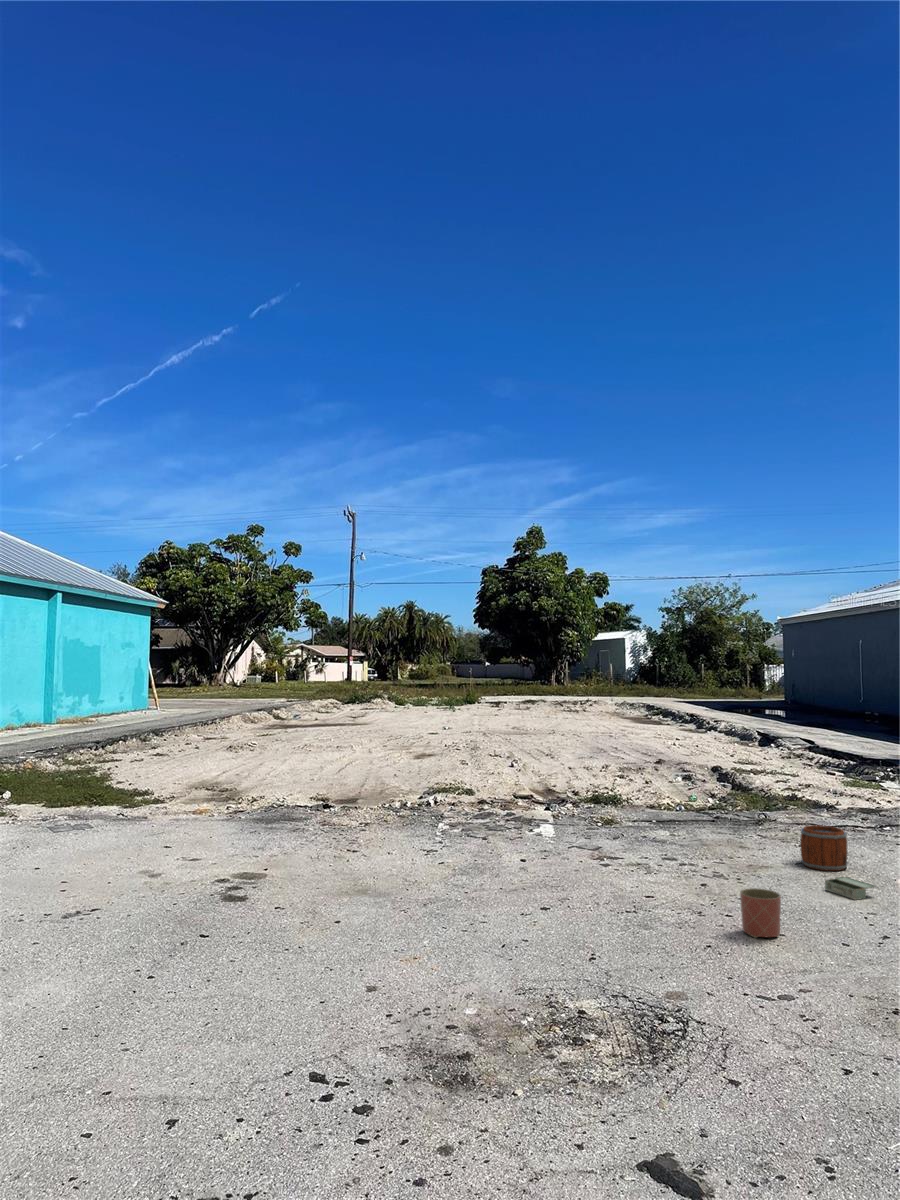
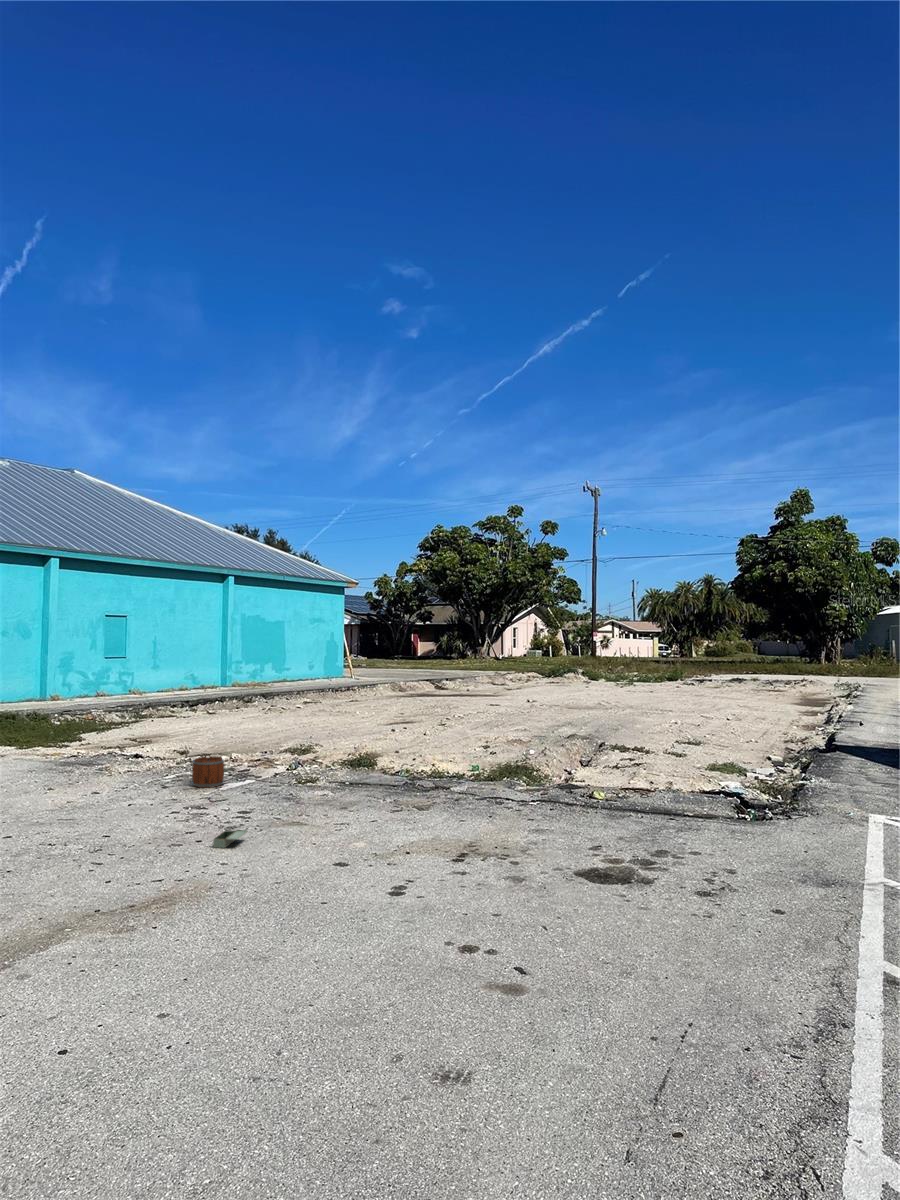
bucket: present [800,825,848,871] -> present [192,757,224,788]
planter: present [740,888,781,938] -> none [40,820,73,858]

